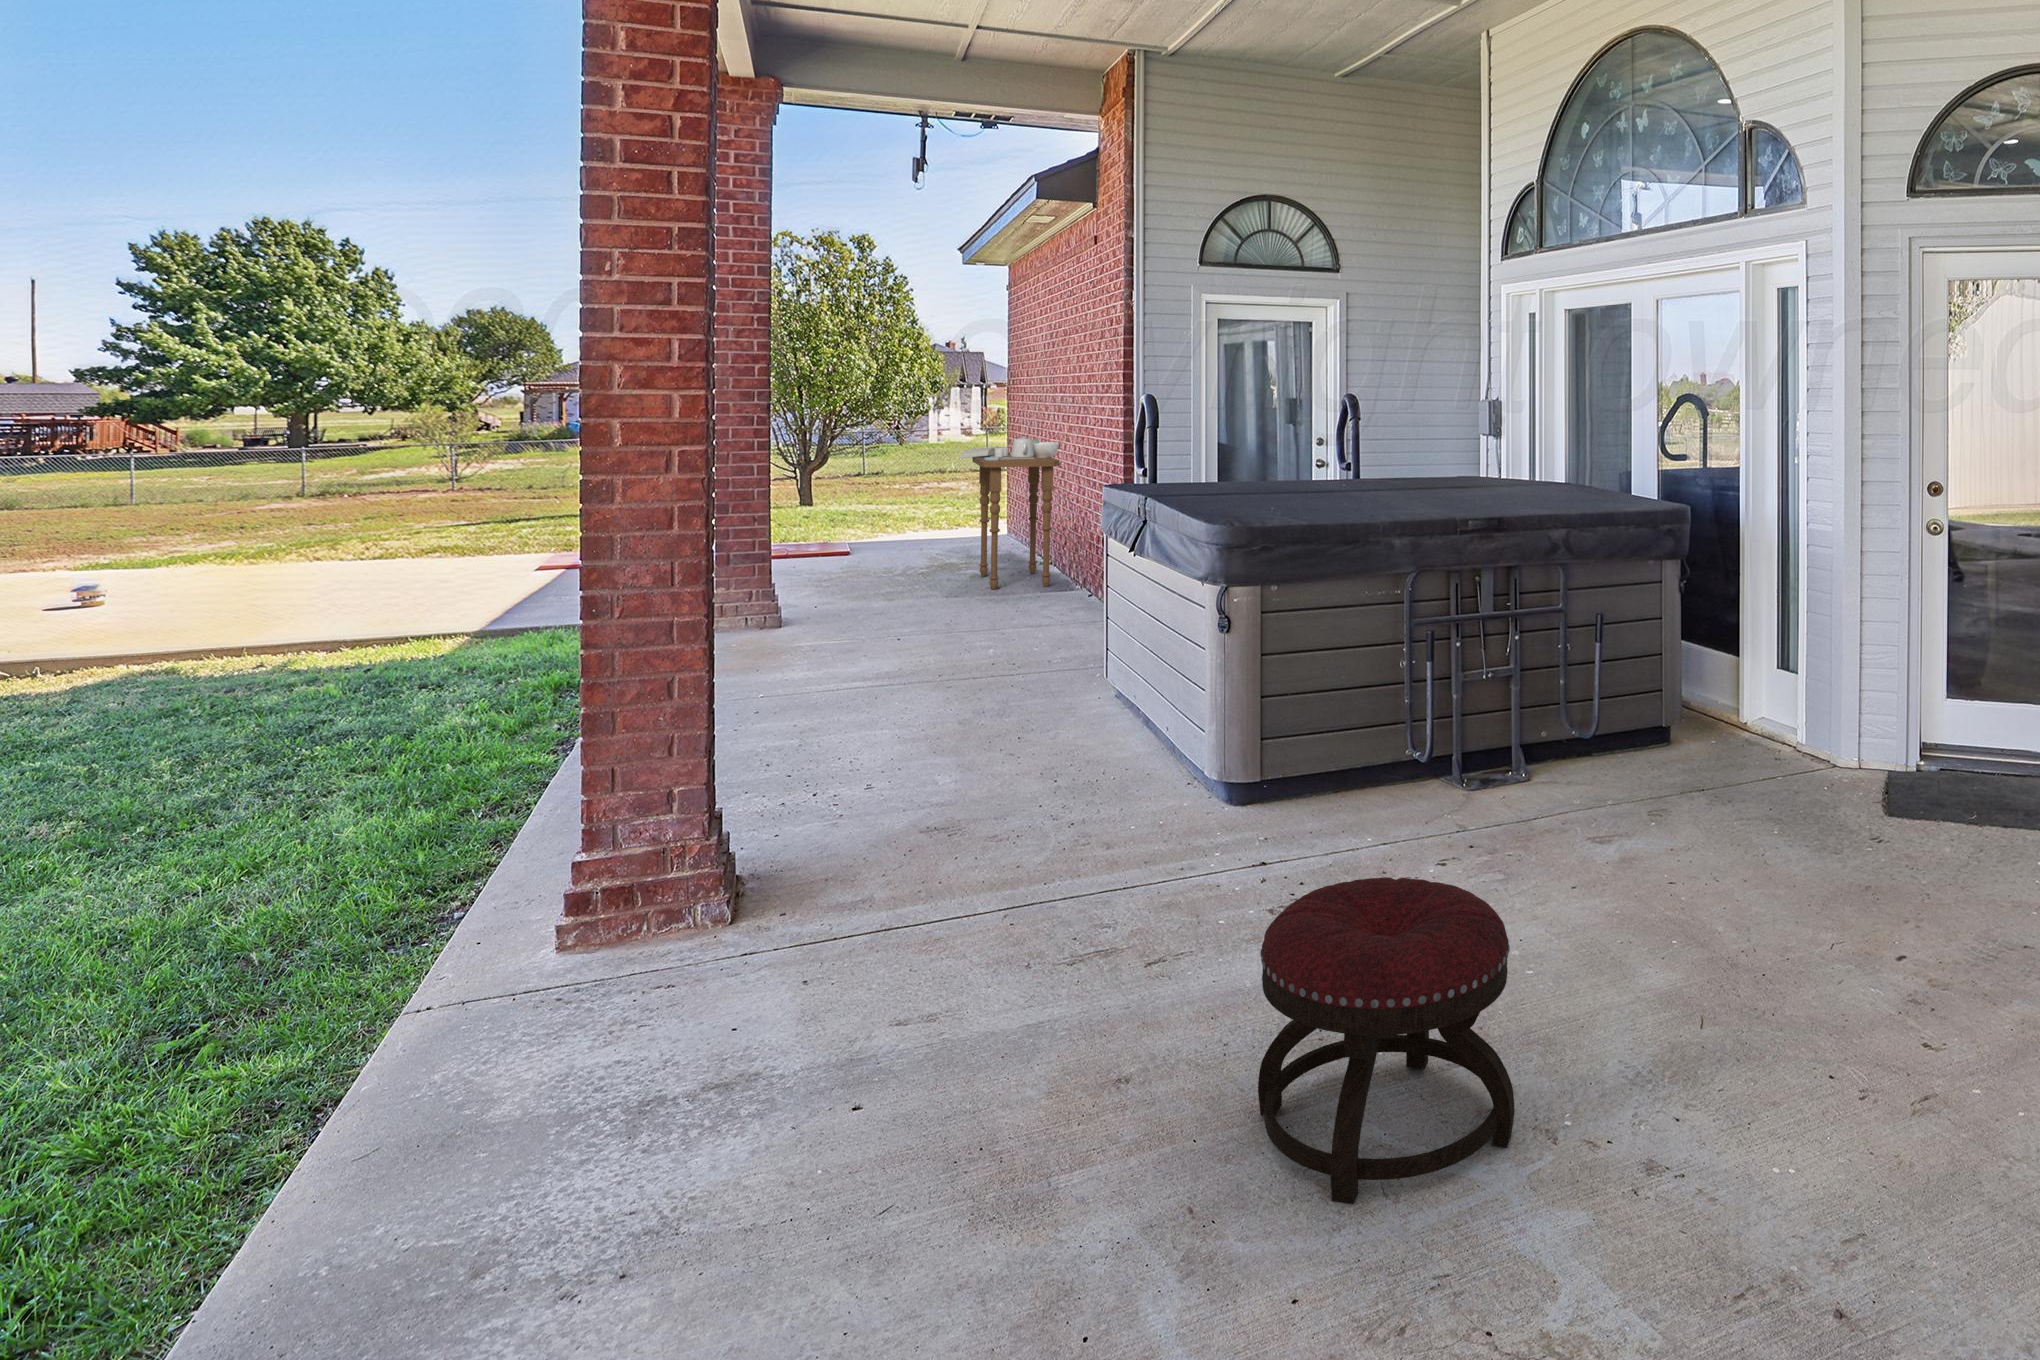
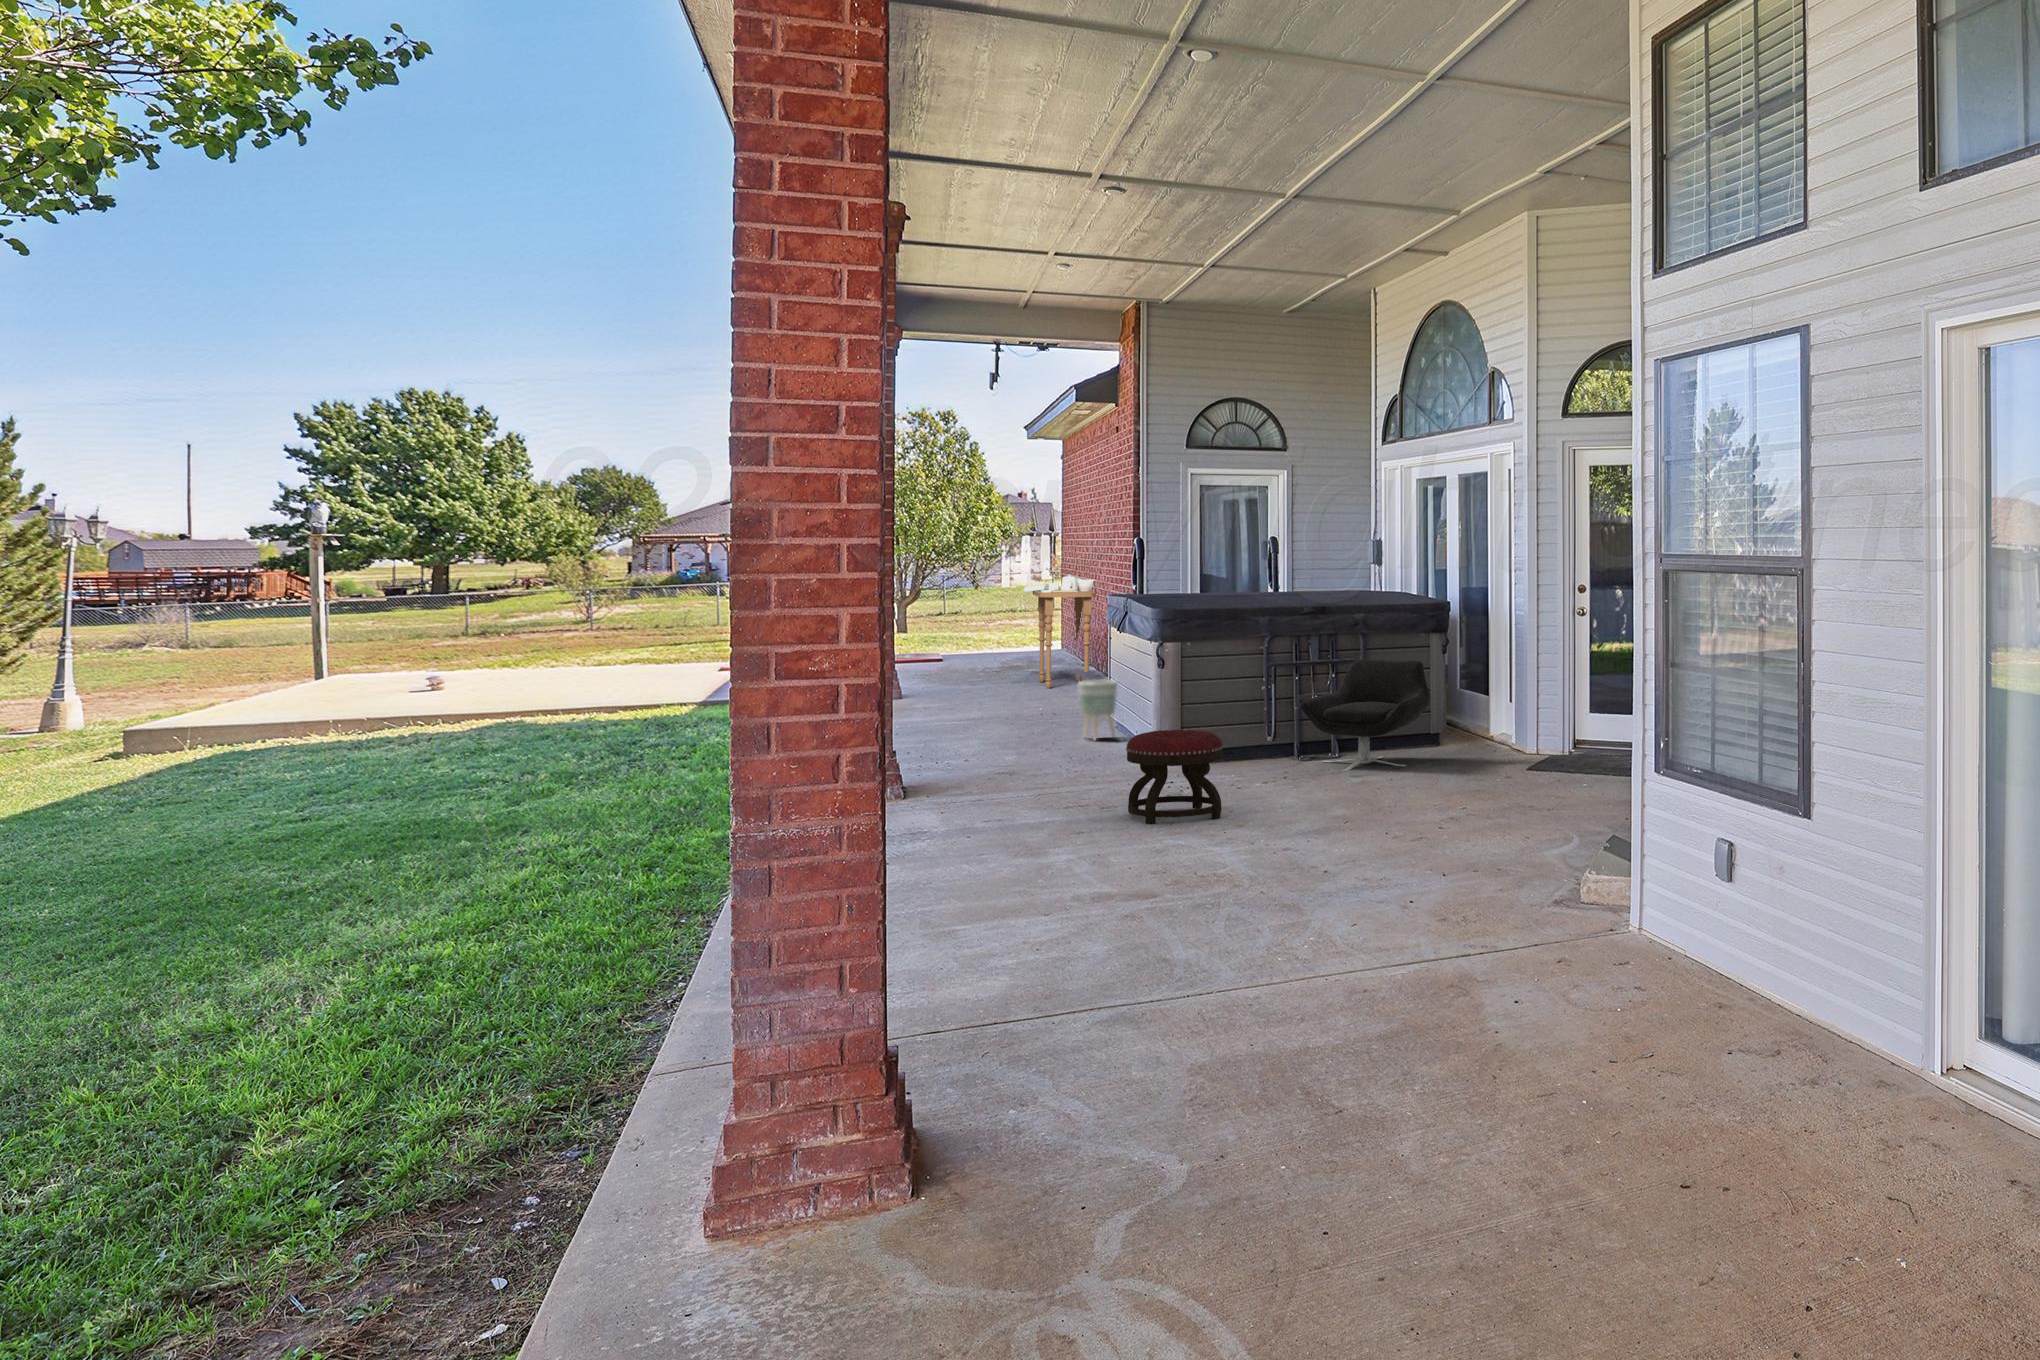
lounge chair: none [1493,603,1709,836] -> present [1299,659,1430,771]
planter: none [1059,624,1125,732] -> present [1079,680,1117,740]

